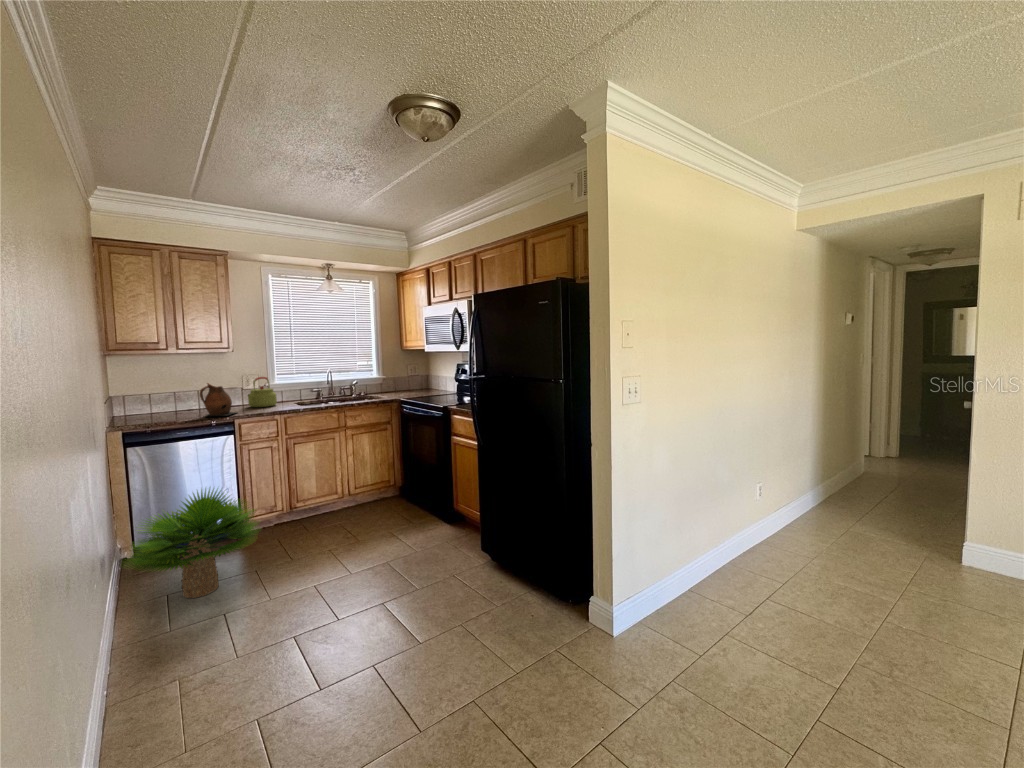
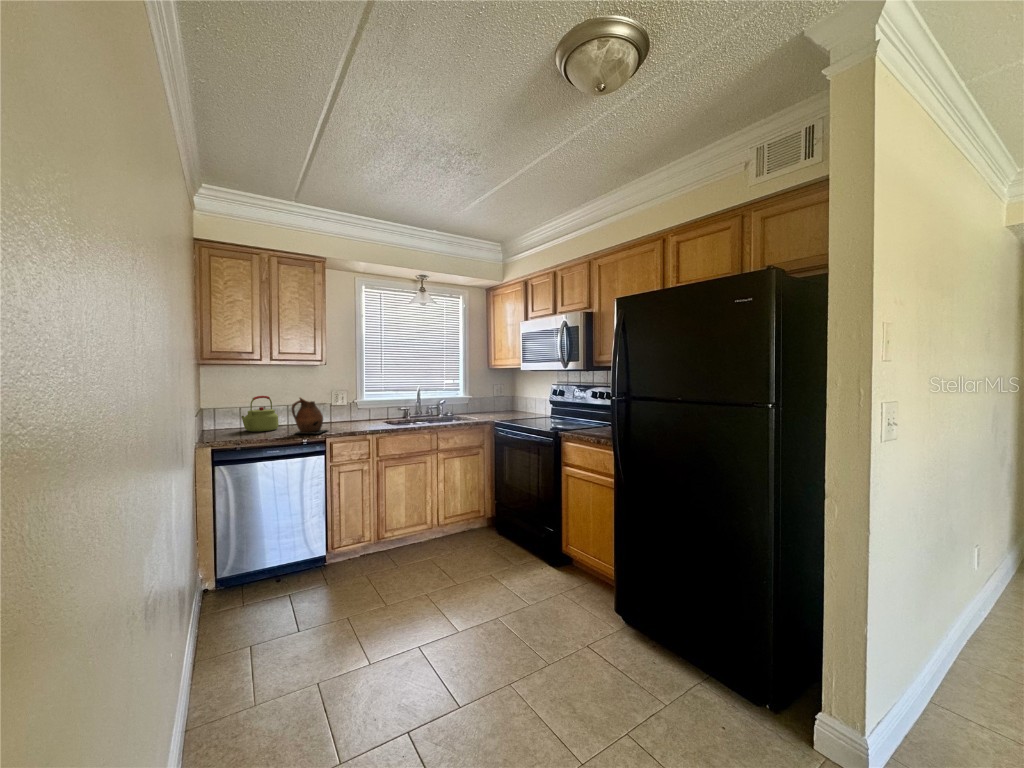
kettle: present [248,377,277,407] -> present [241,396,279,432]
potted plant: present [129,489,257,598] -> none [198,514,360,653]

